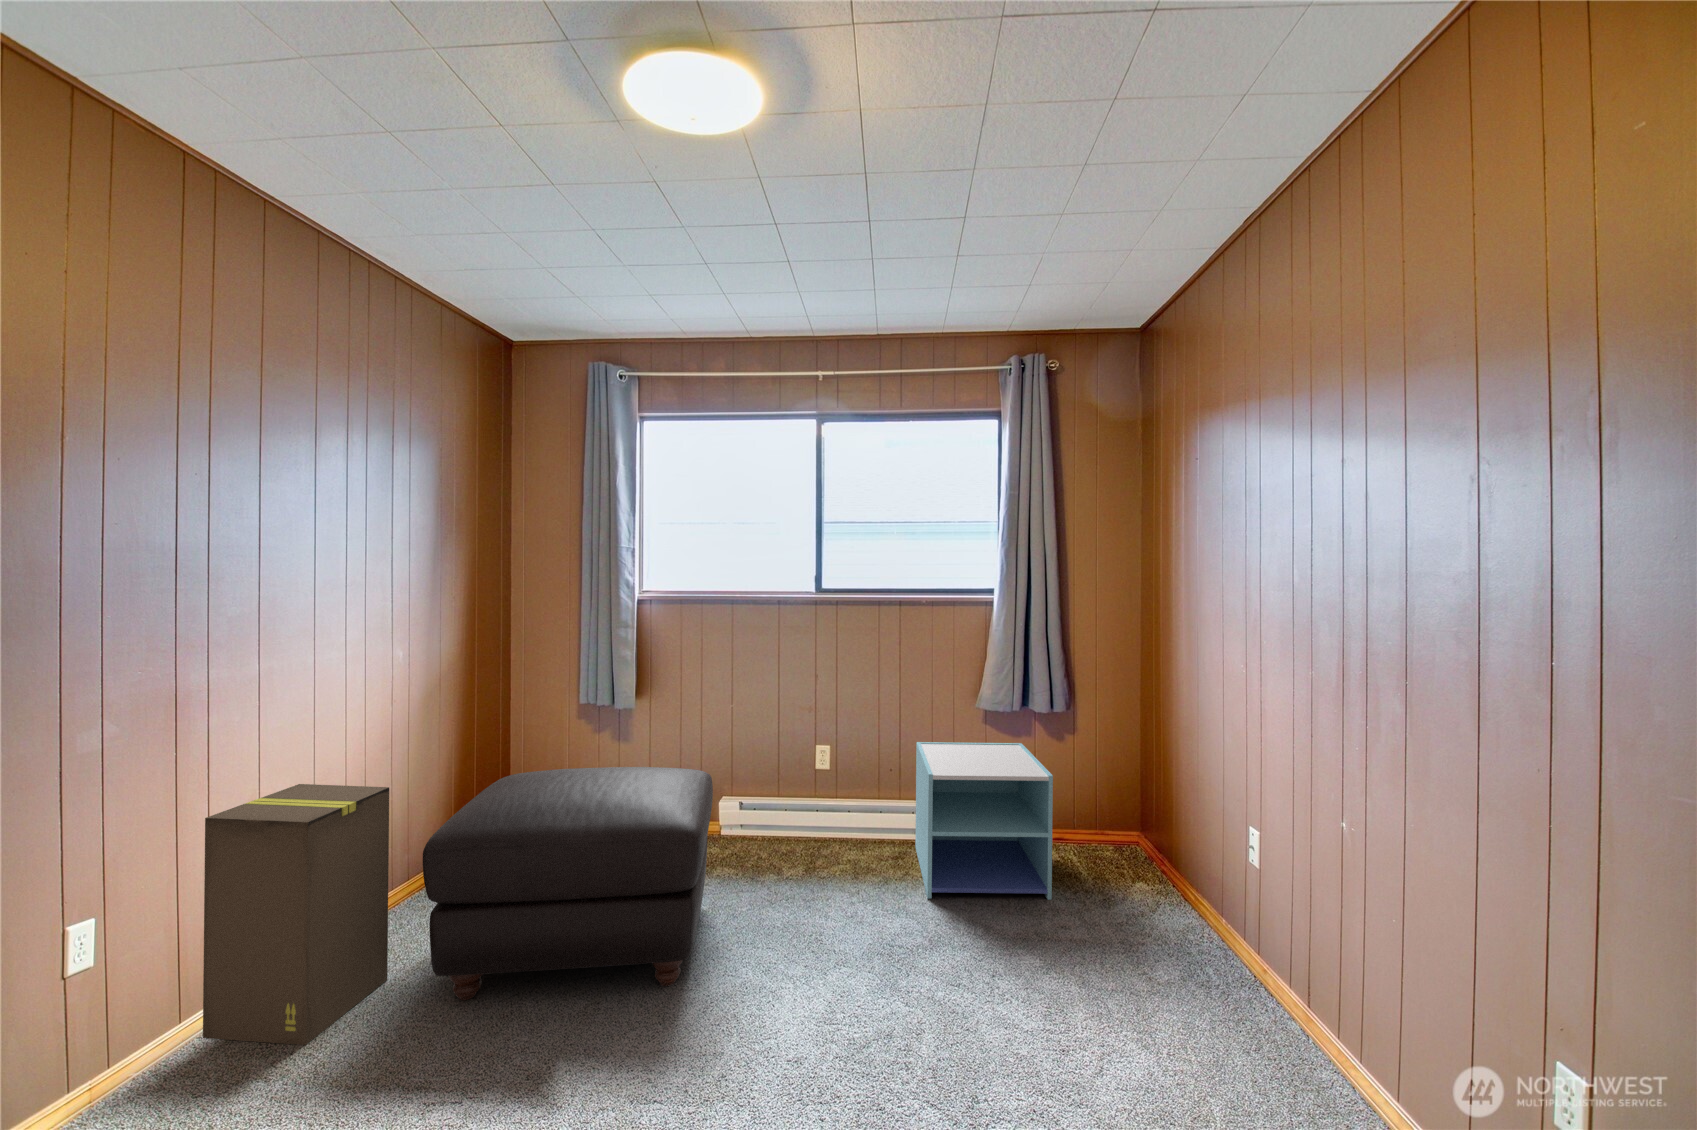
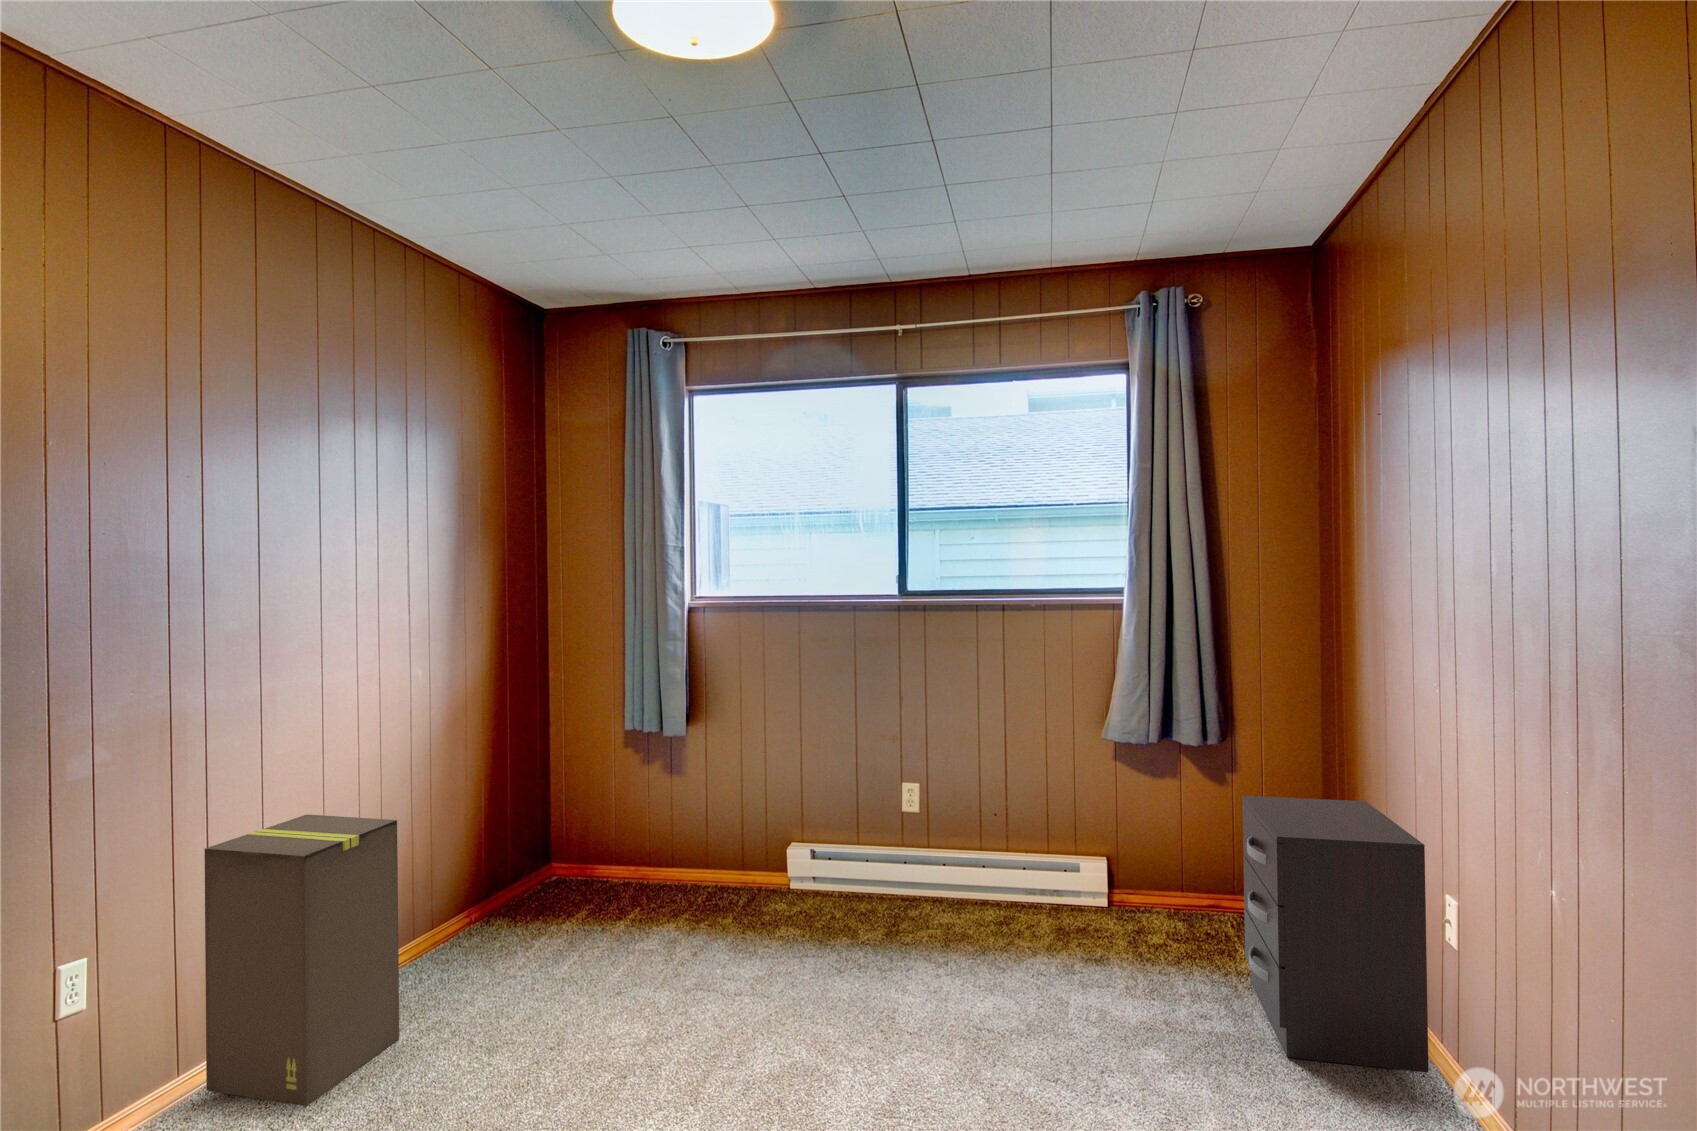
nightstand: present [915,742,1053,900] -> none [1022,779,1198,985]
dresser: none [1086,754,1221,957] -> present [1242,796,1429,1073]
ottoman: present [423,767,713,1000] -> none [428,803,766,1067]

